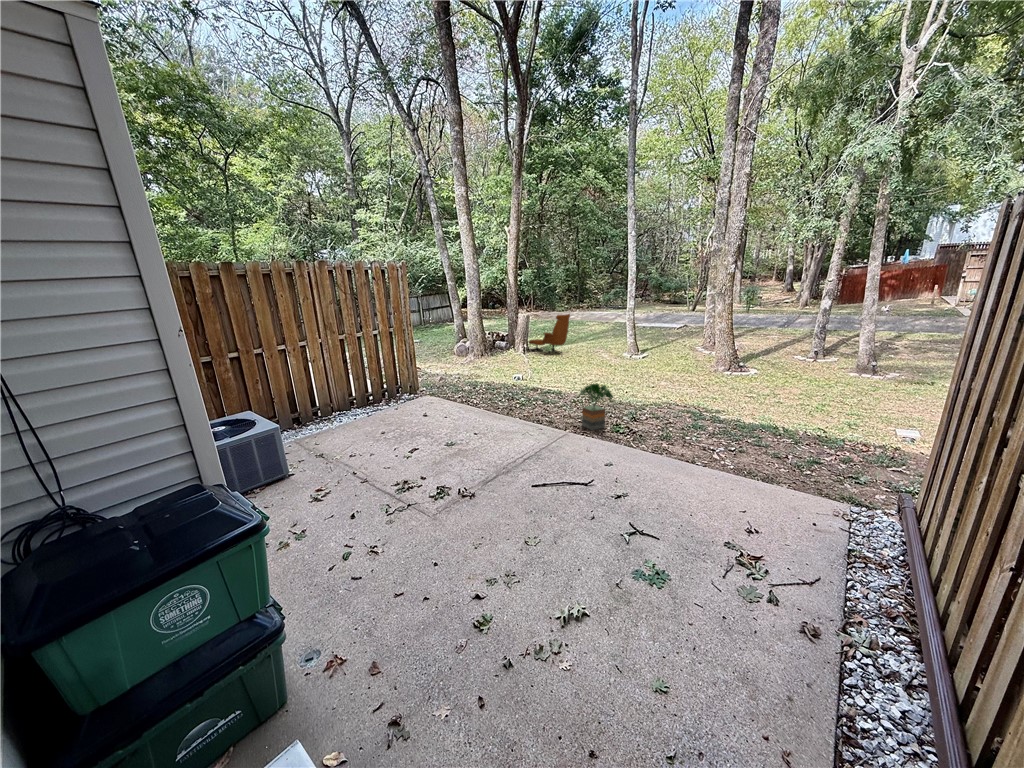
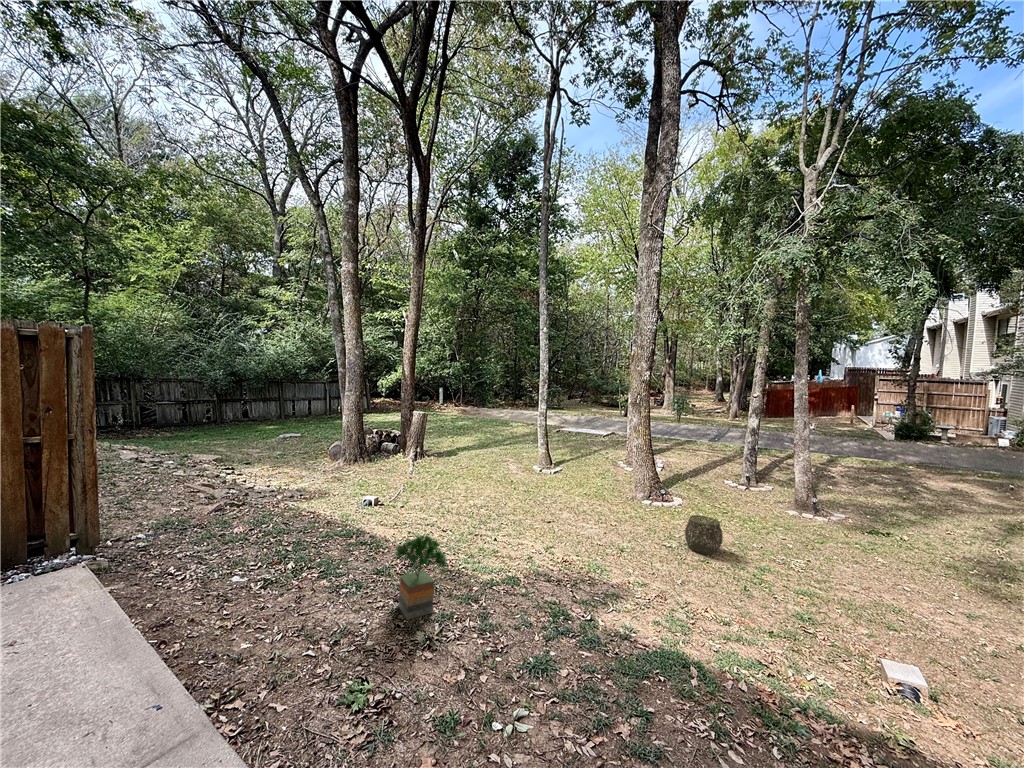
lounge chair: present [529,314,570,353] -> none [424,415,471,465]
woven basket: none [764,374,795,400] -> present [685,515,723,554]

